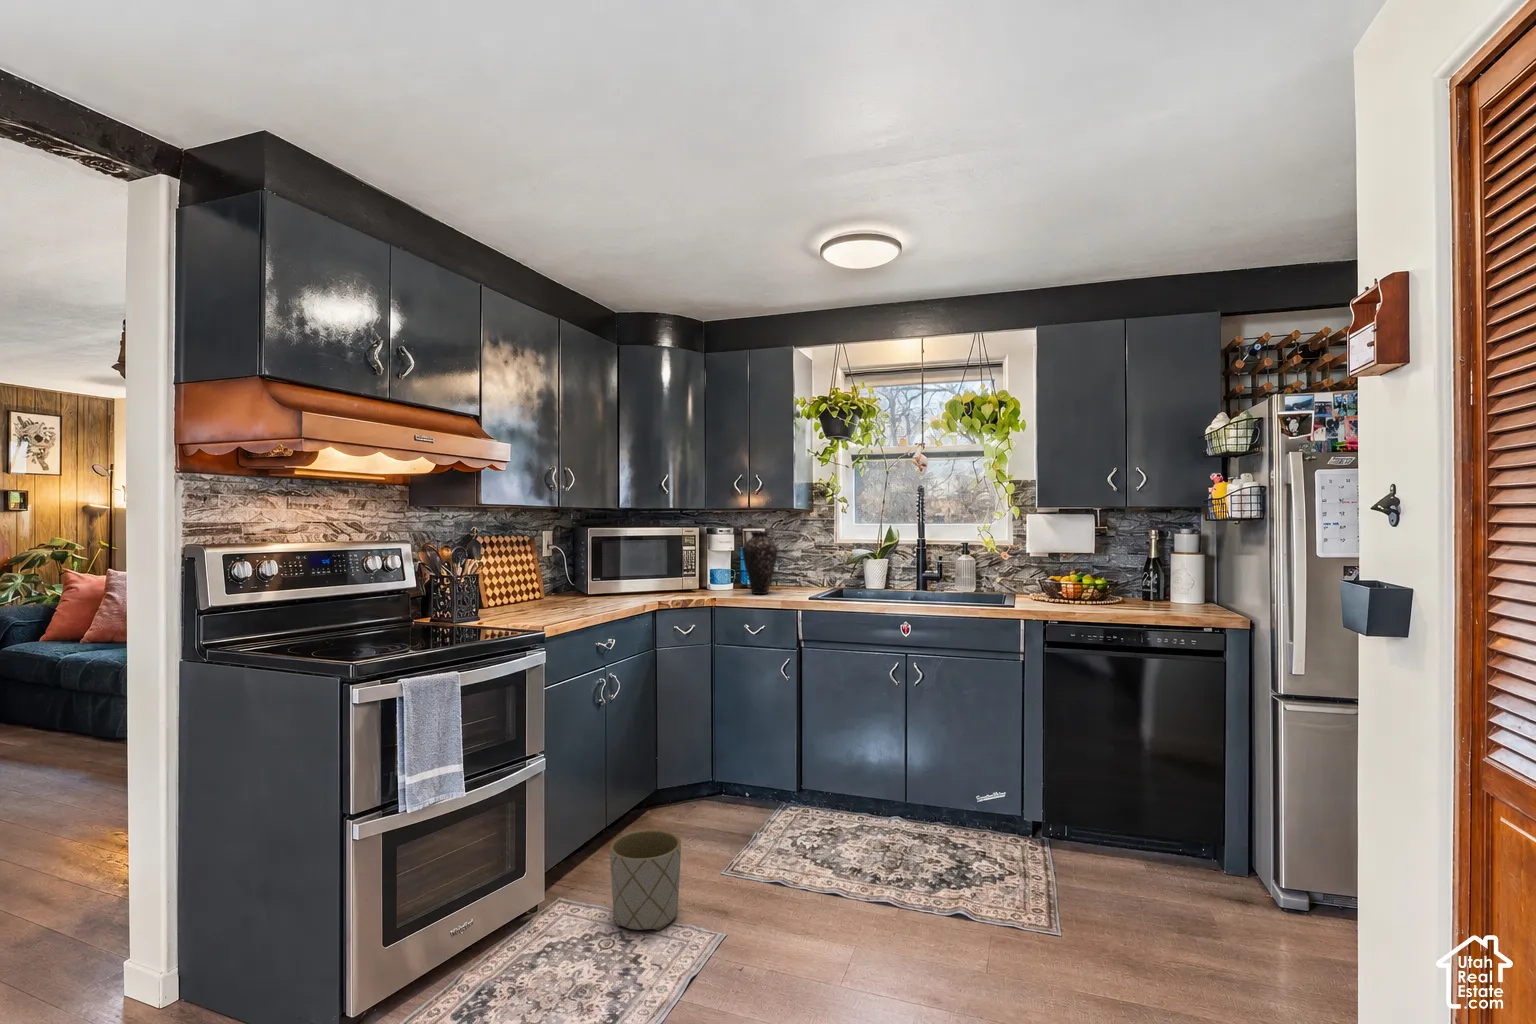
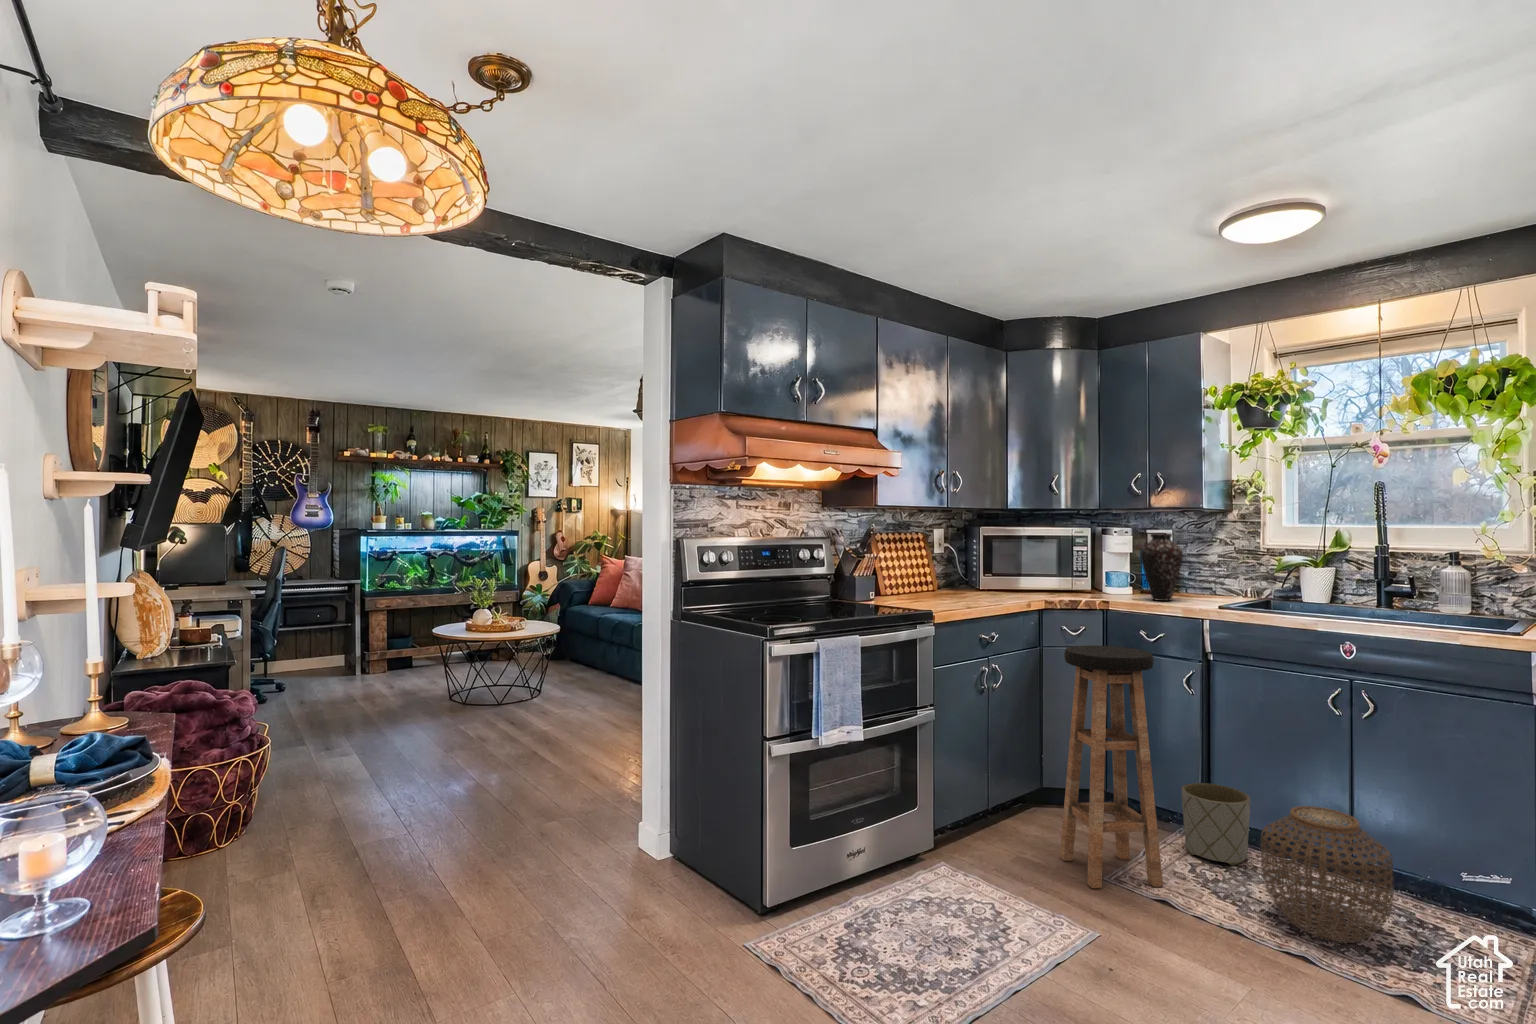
bar stool: none [680,643,774,889] -> present [1060,645,1163,888]
woven basket: none [854,769,948,886] -> present [1261,806,1394,943]
planter: present [610,830,681,931] -> present [1182,783,1250,865]

